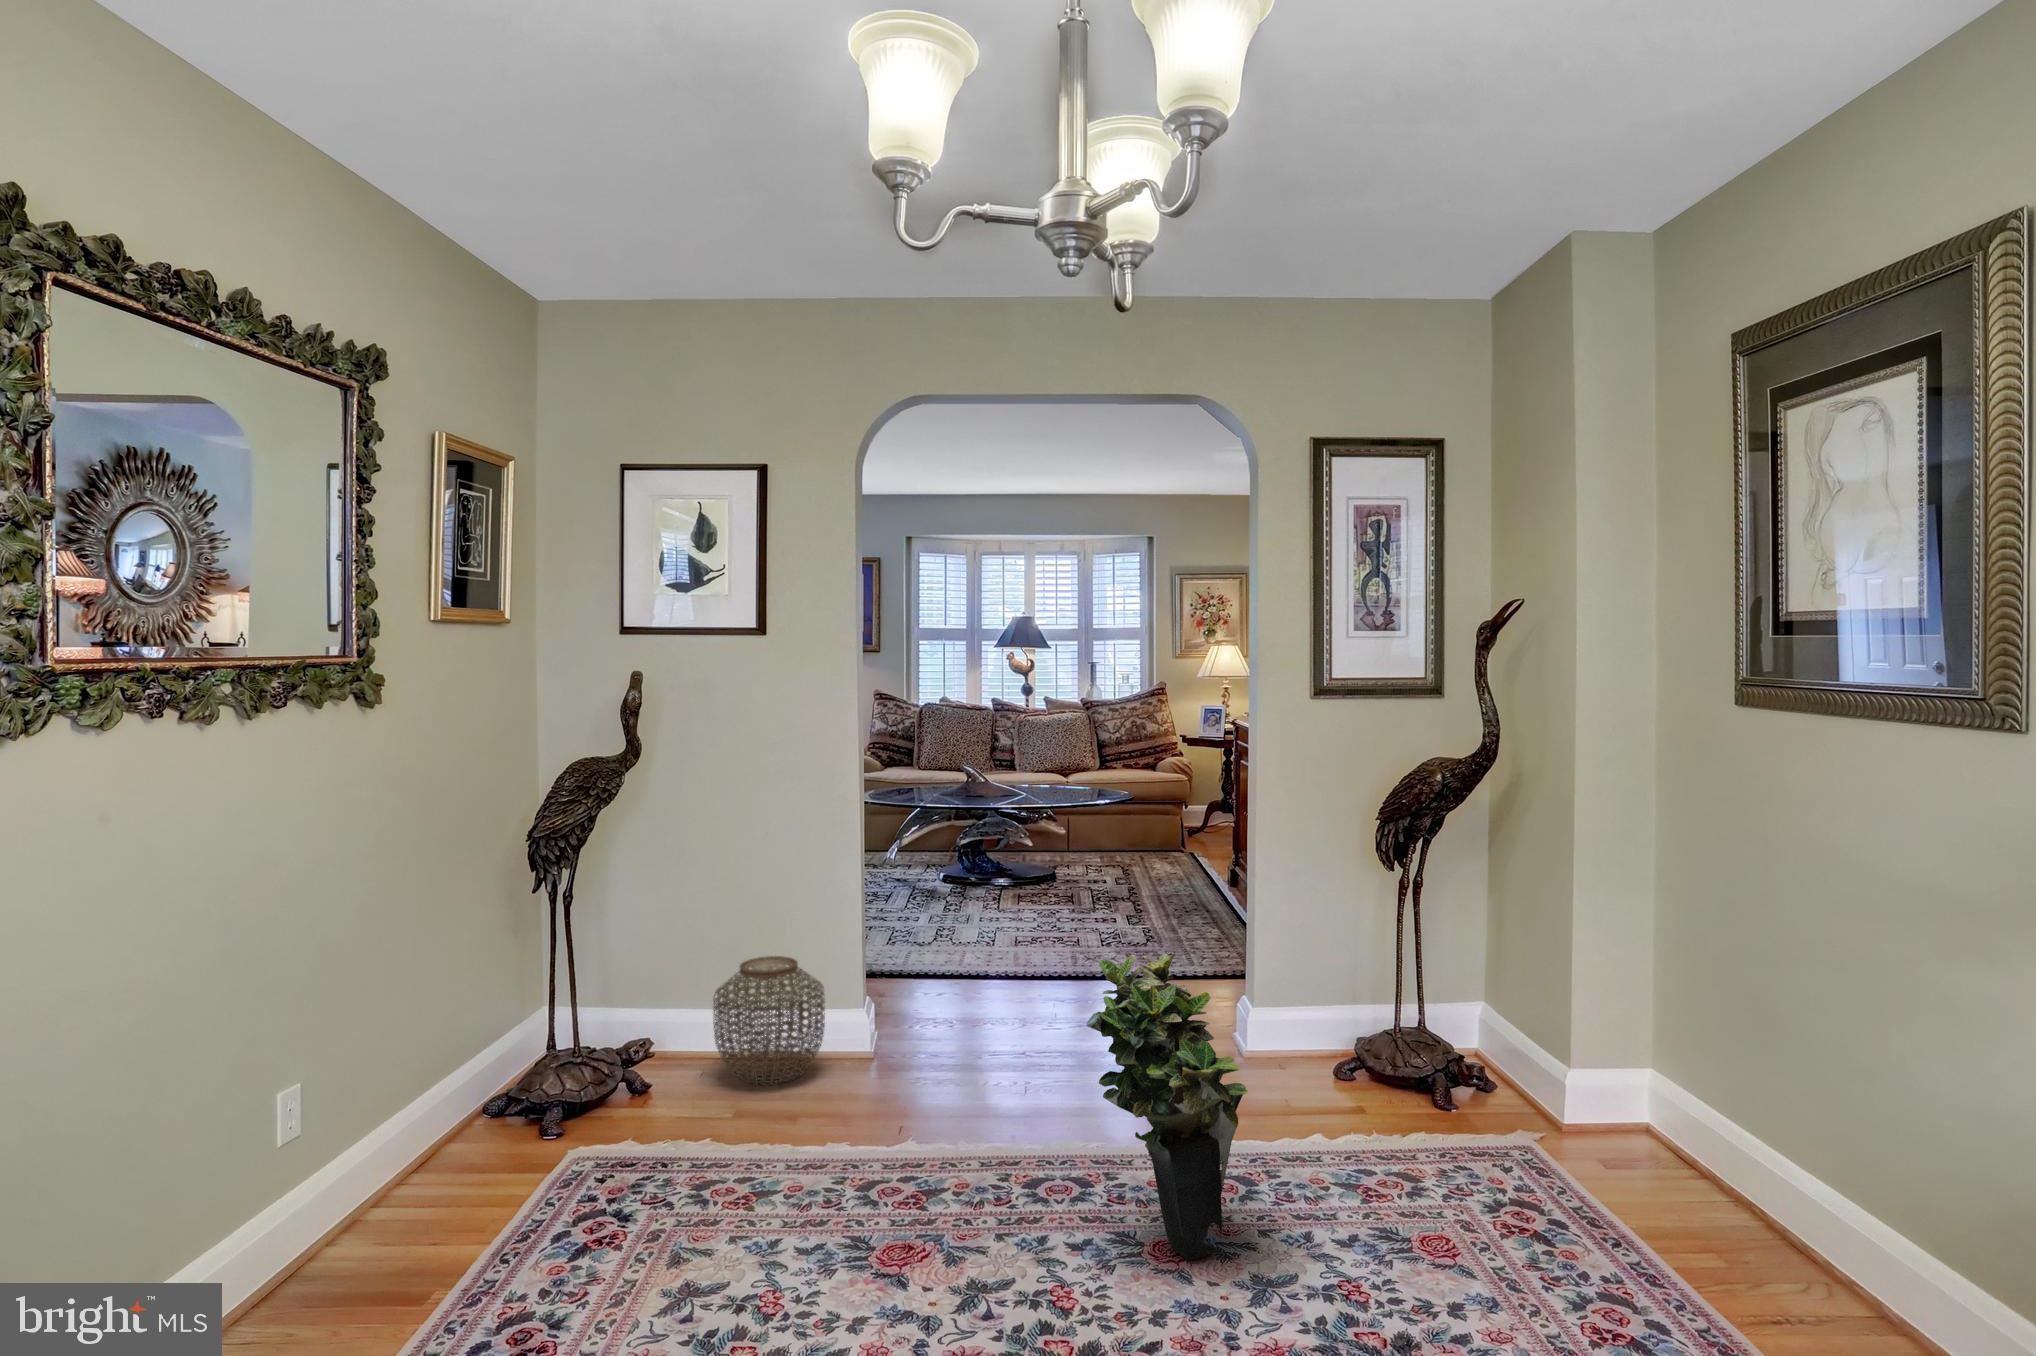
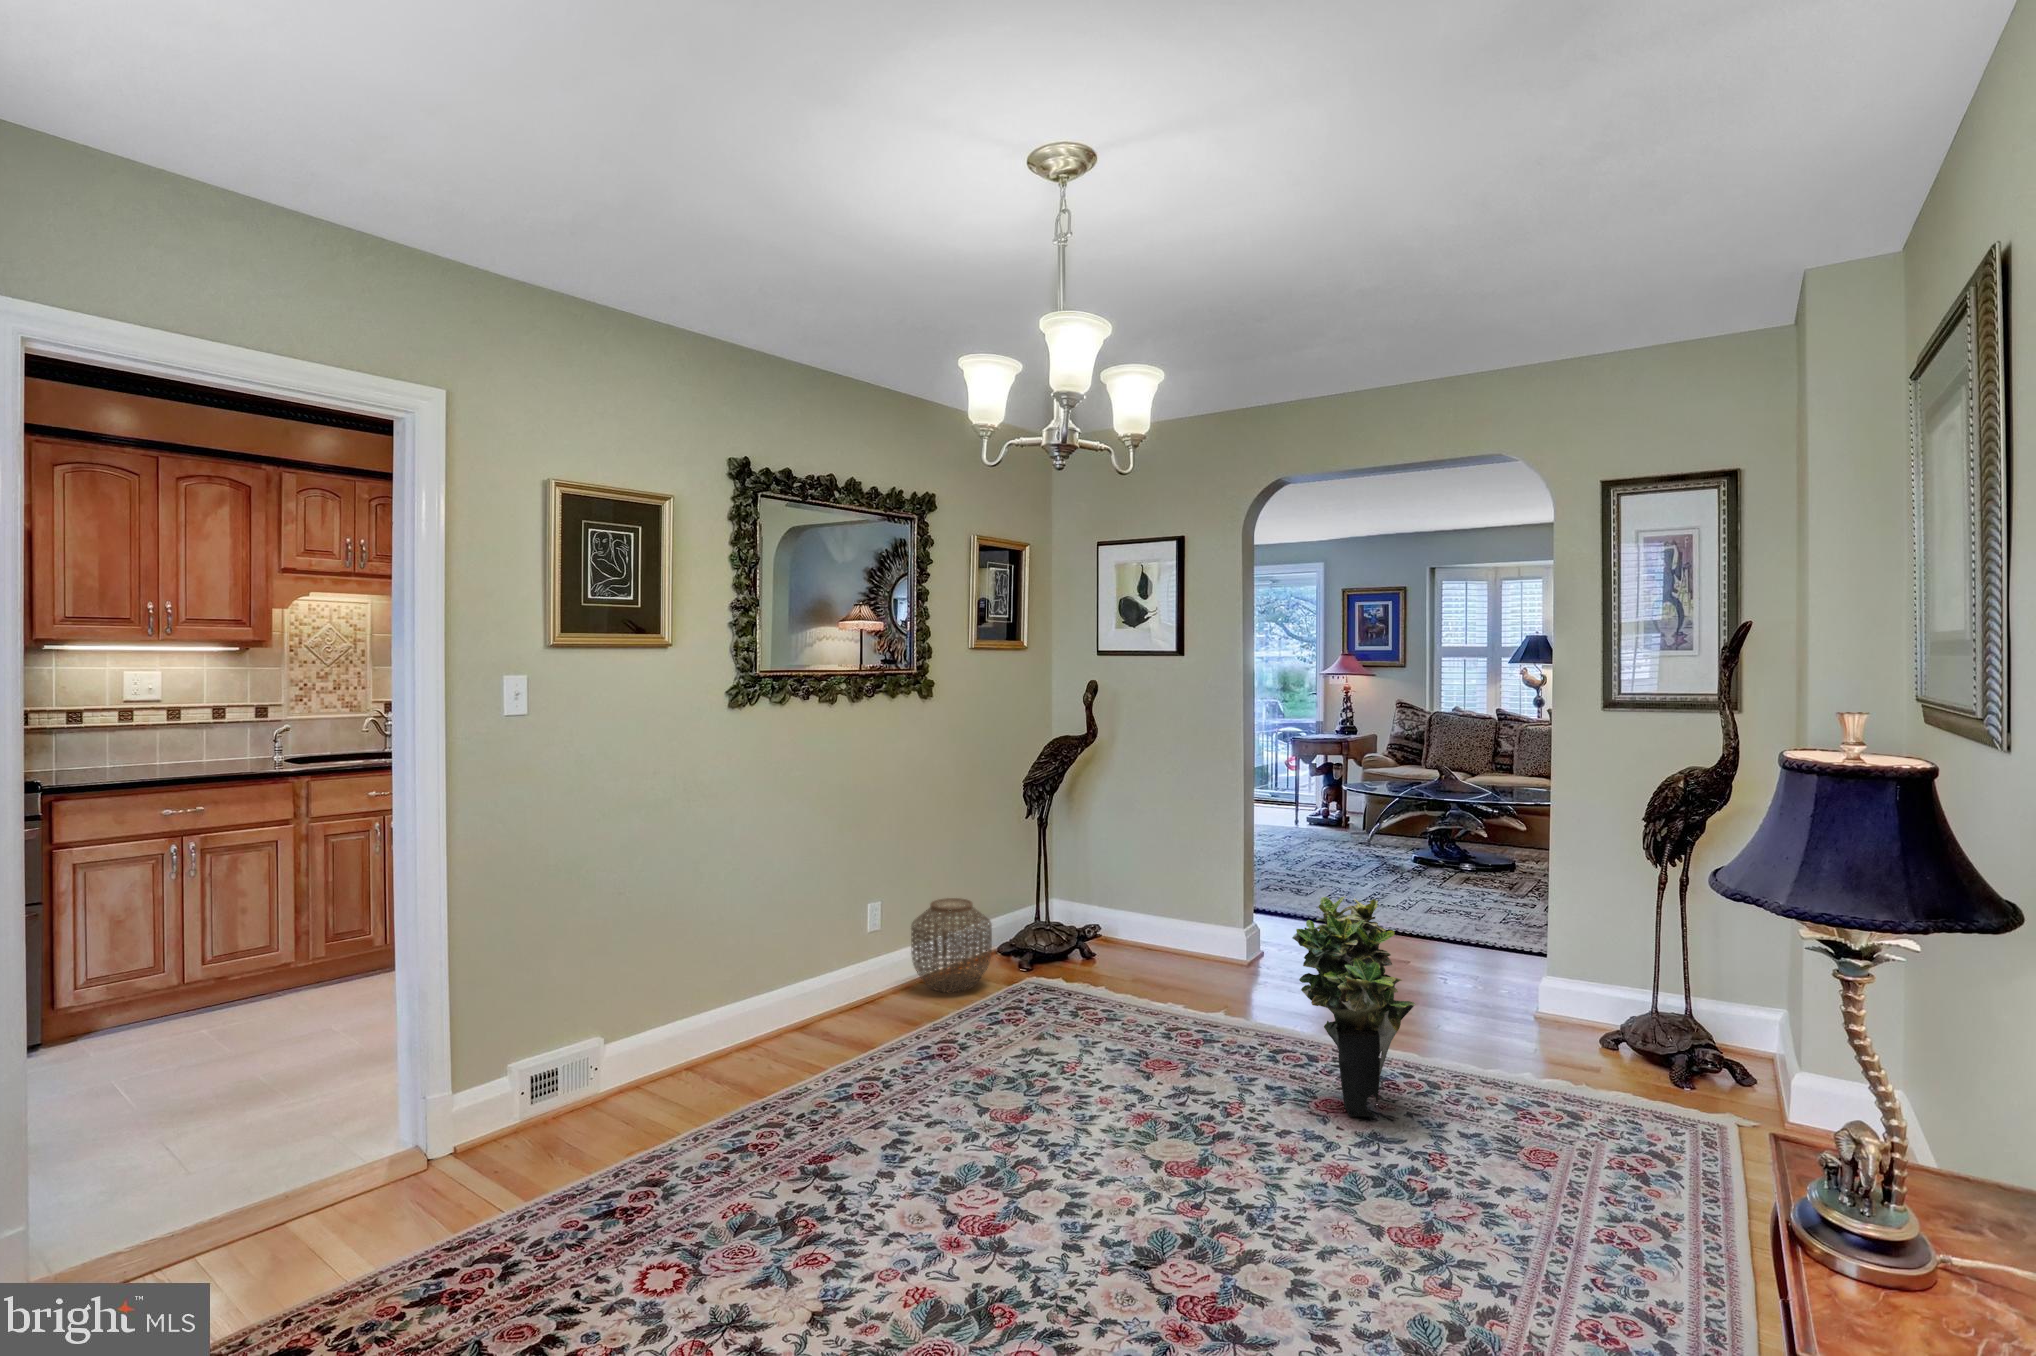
woven basket: present [713,956,825,1085] -> present [911,898,992,992]

